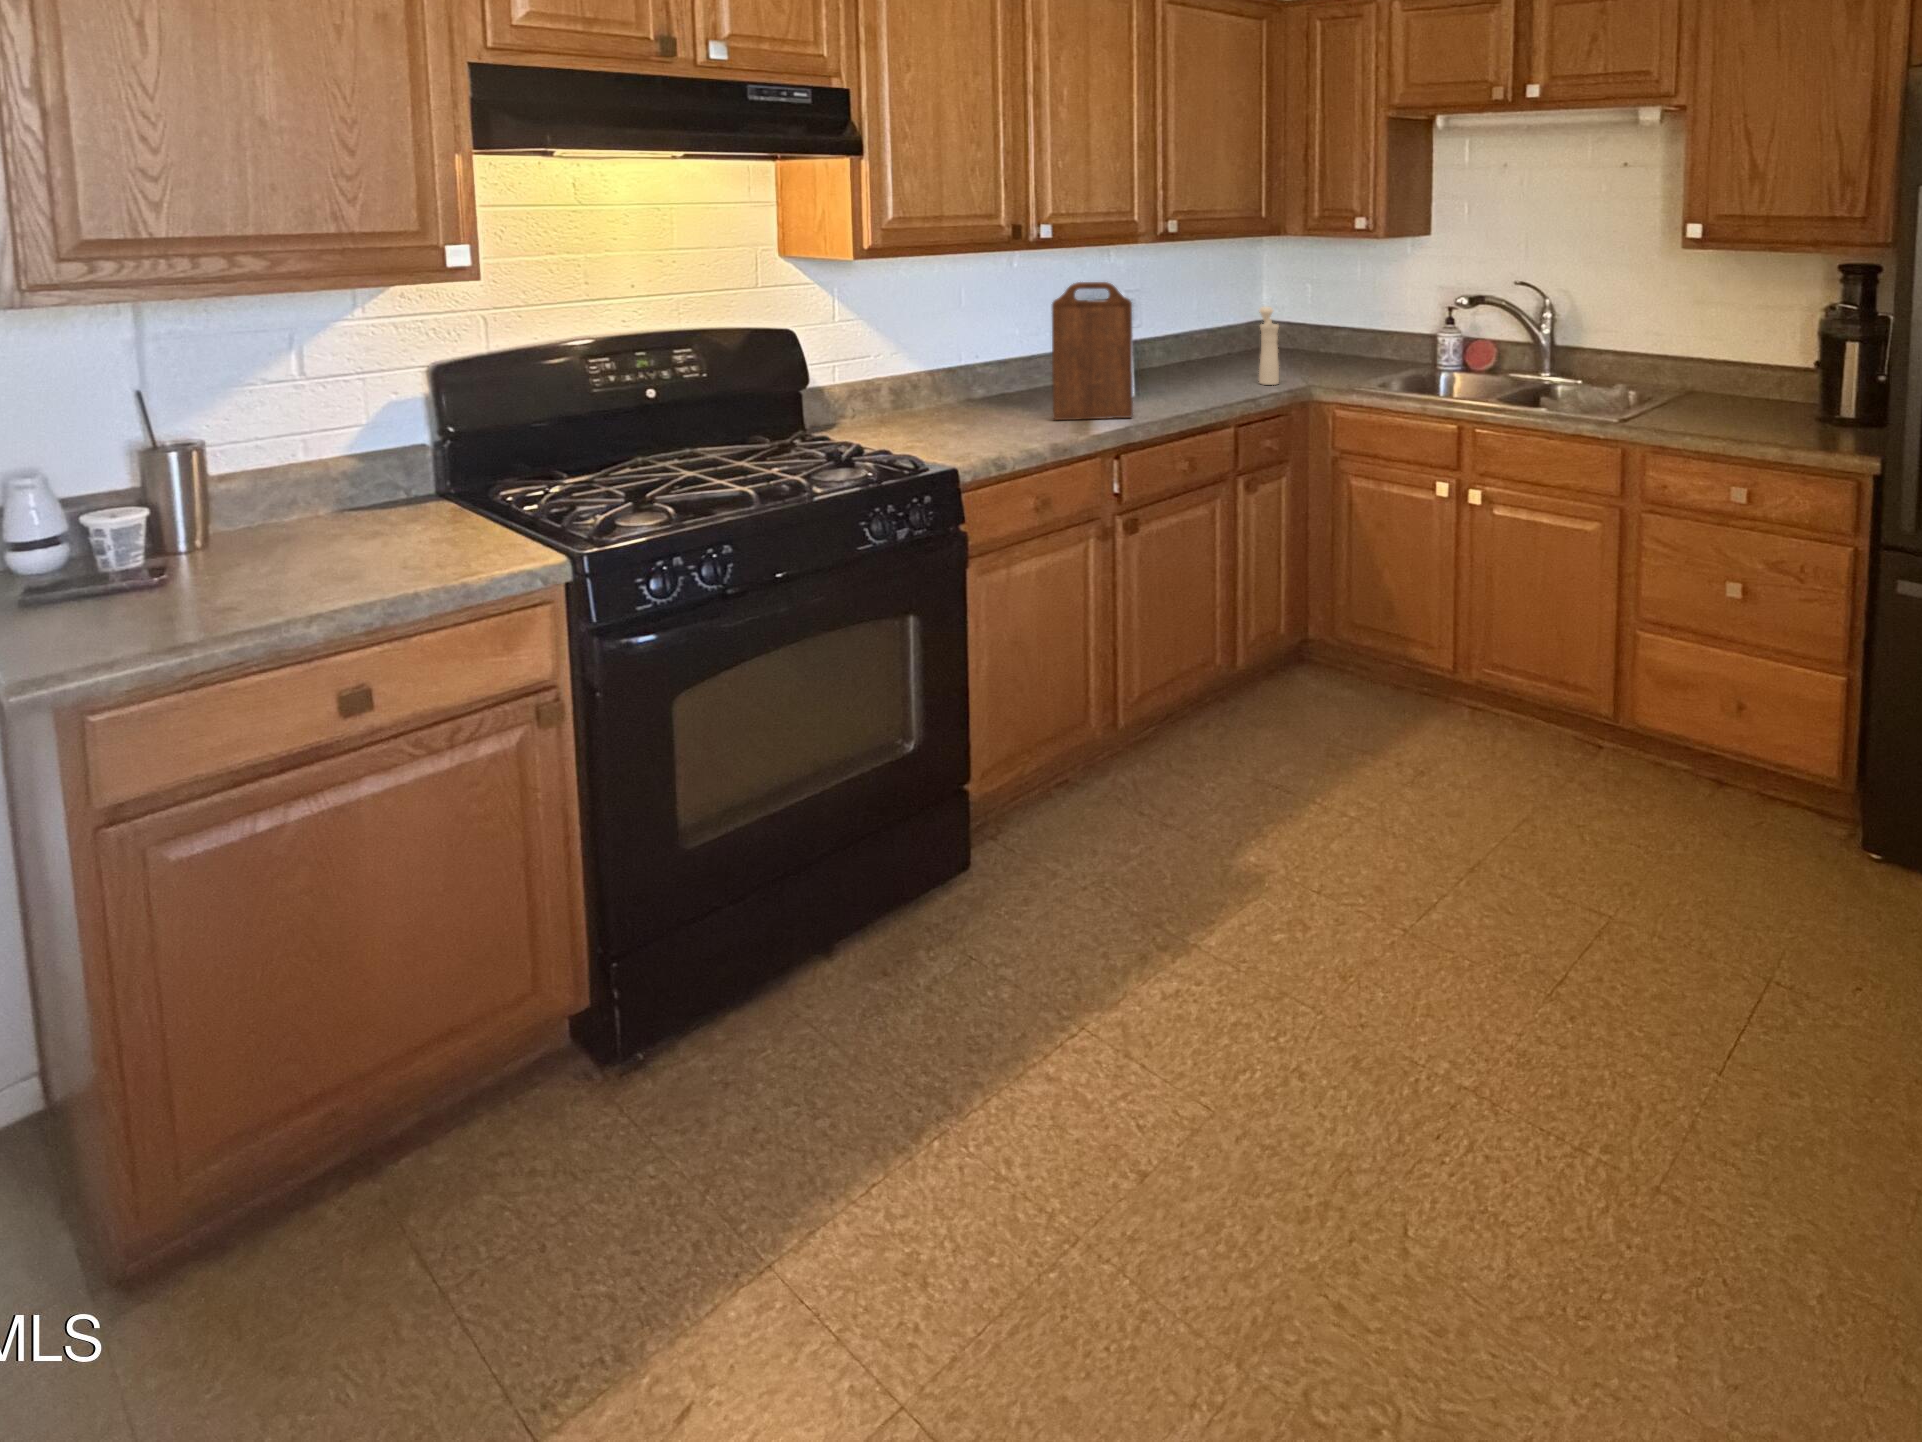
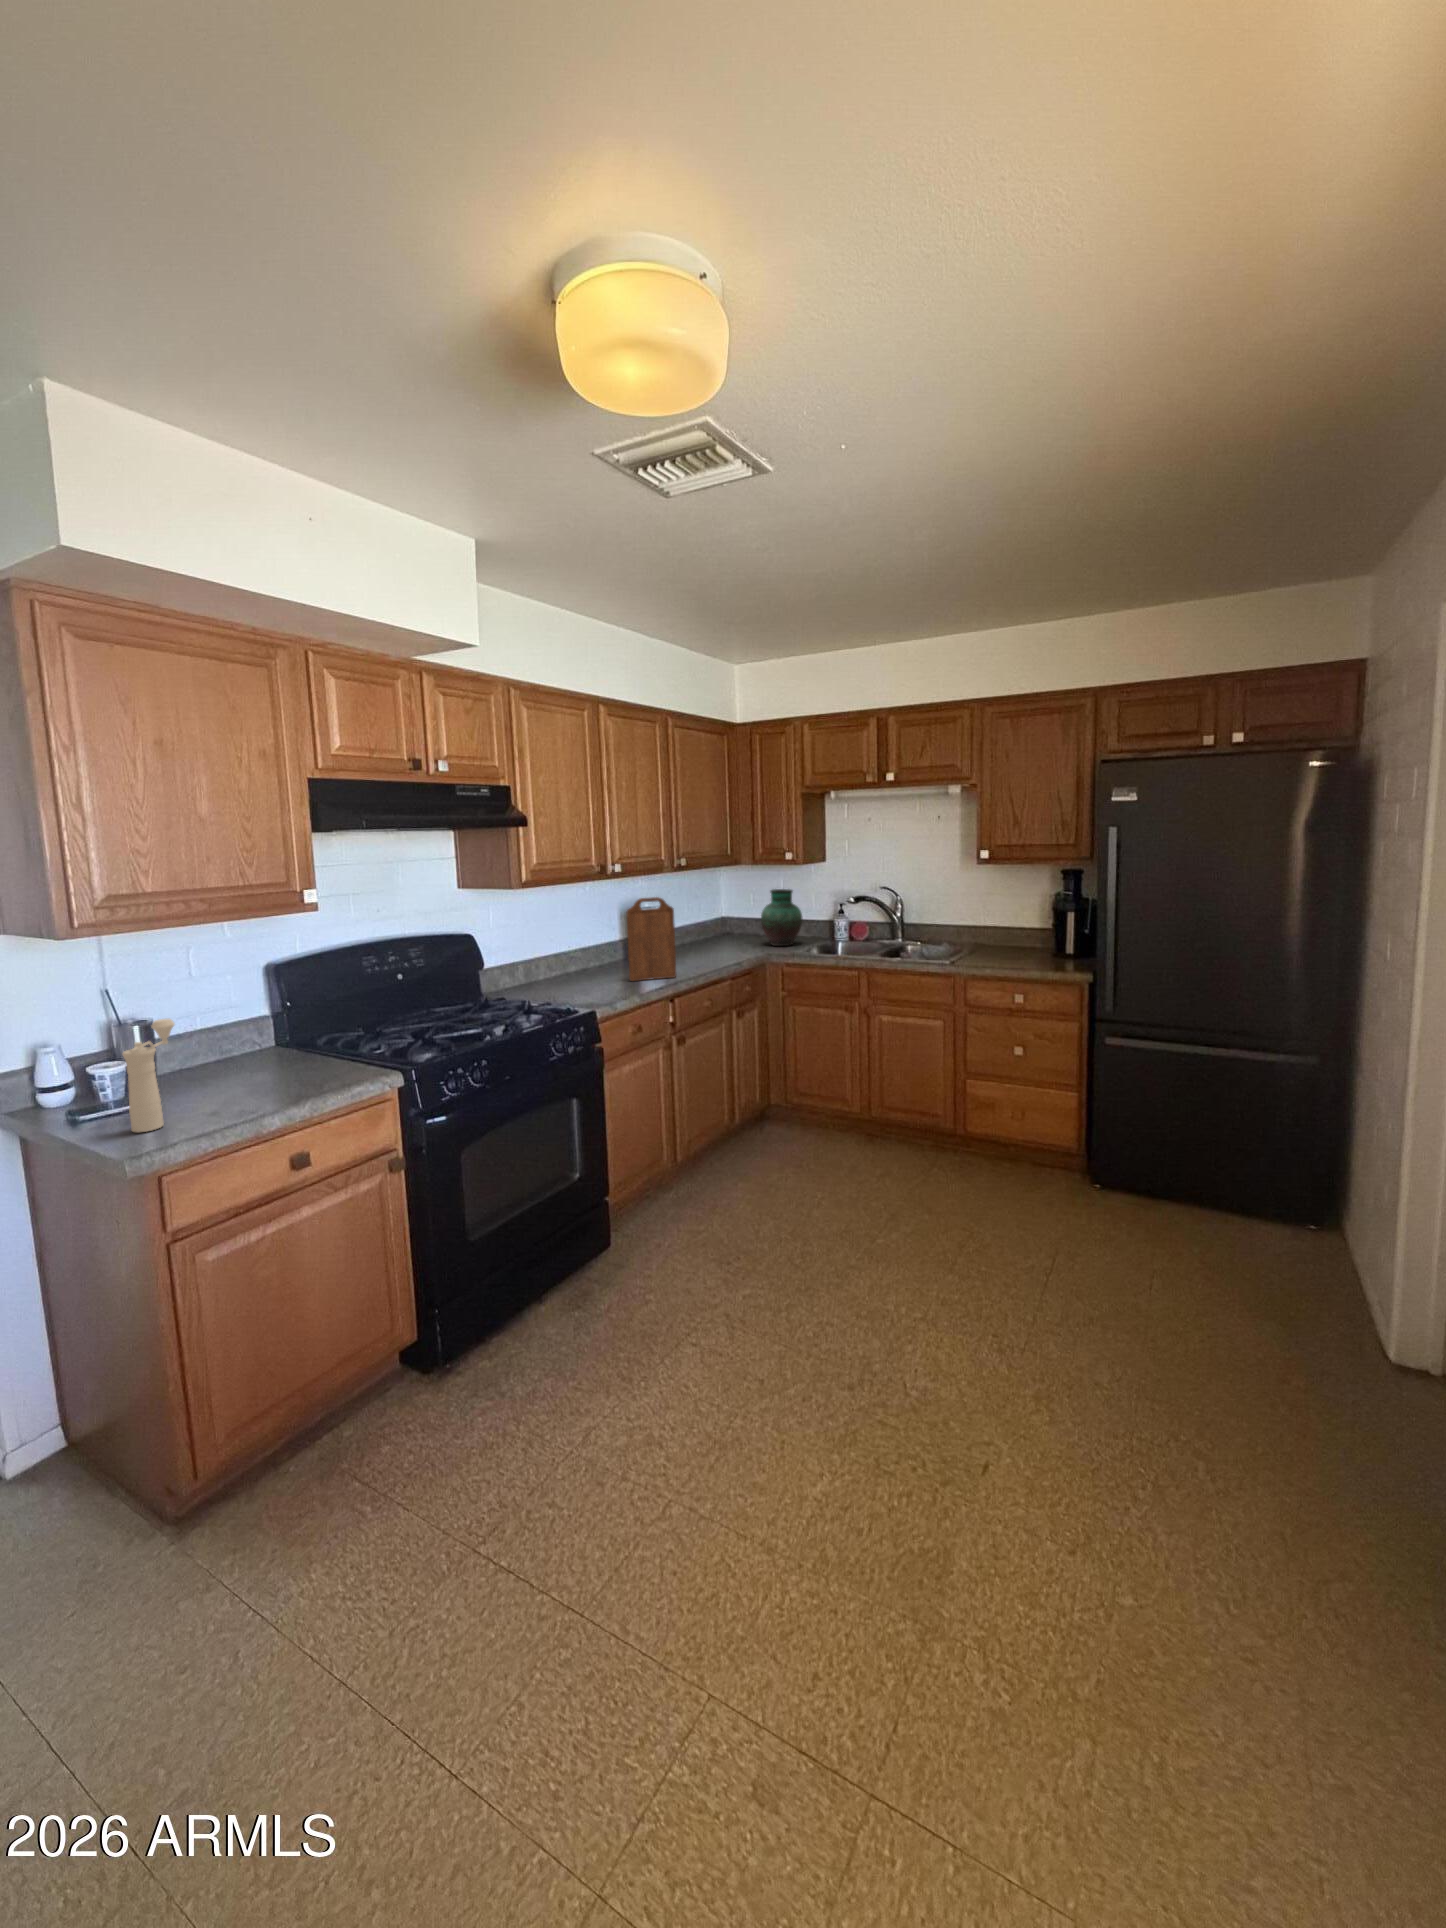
vase: none [1314,276,1384,373] -> present [761,889,802,946]
pepper mill: present [1259,307,1279,385] -> present [123,1019,175,1132]

